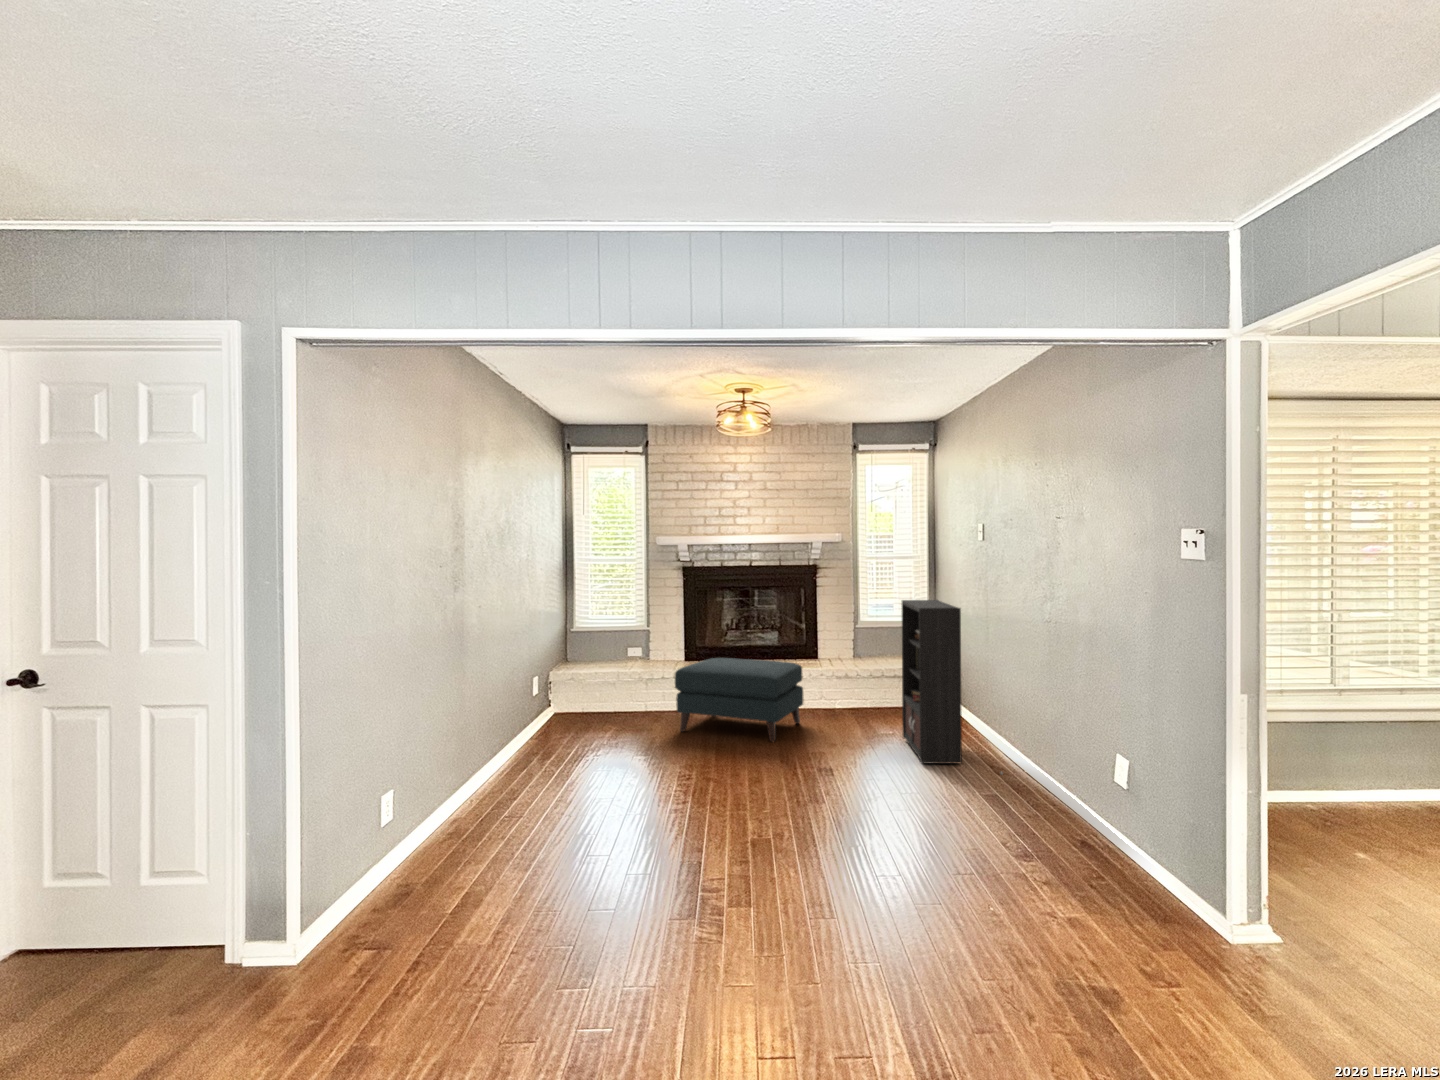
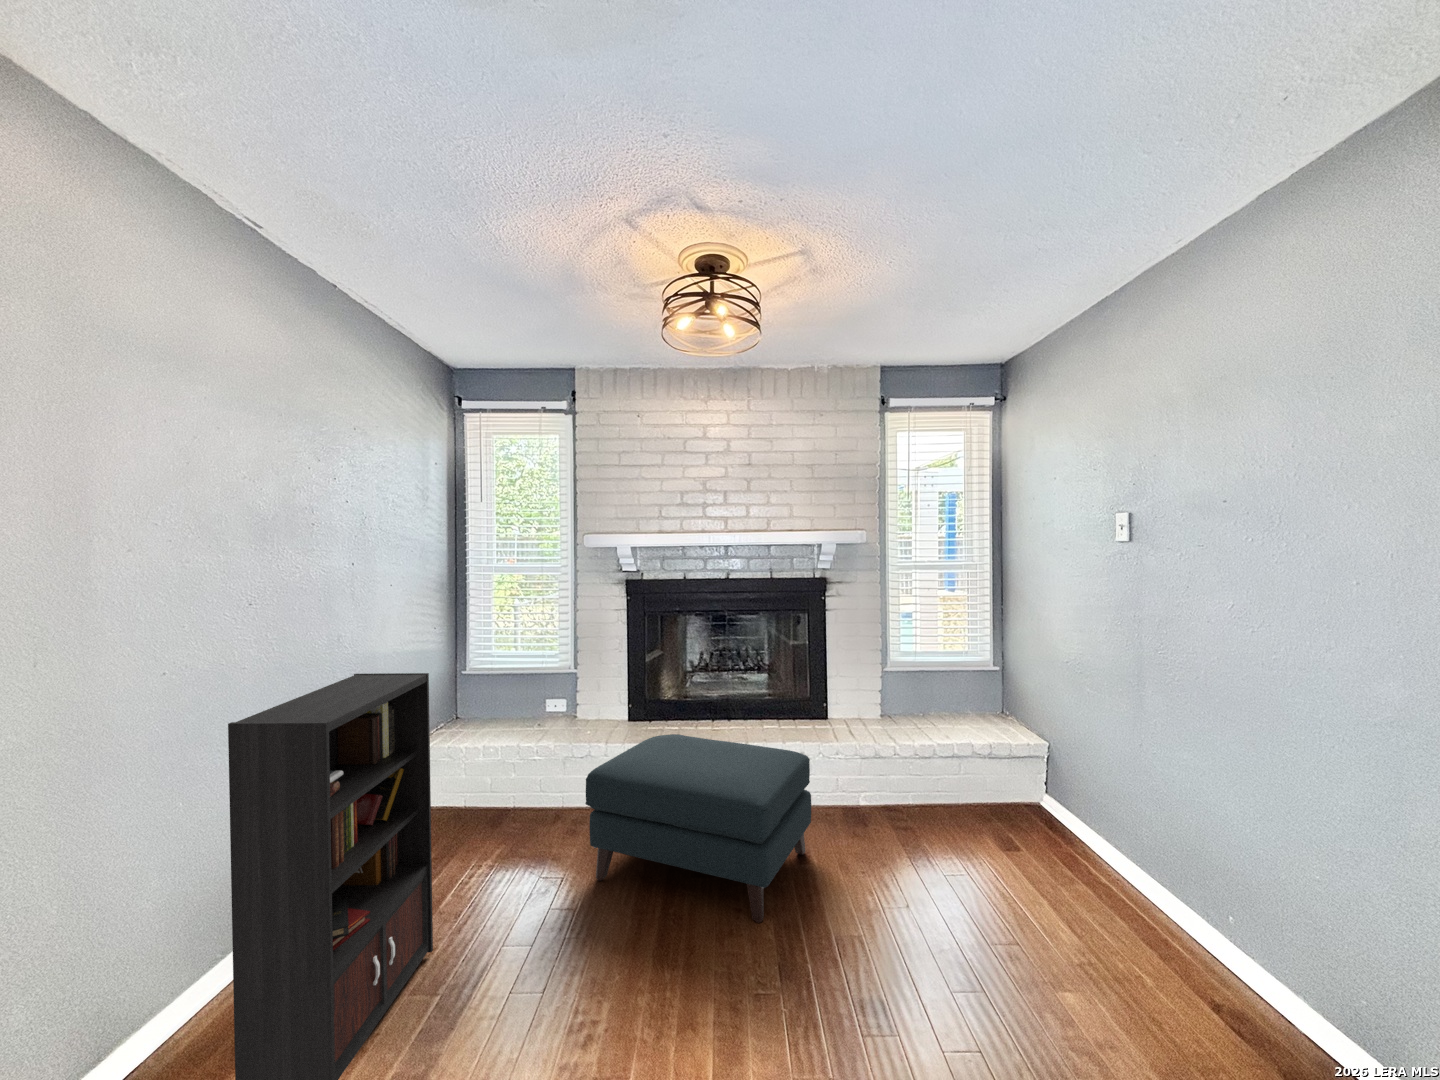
bookcase: present [902,600,1003,774] -> present [228,673,433,1080]

